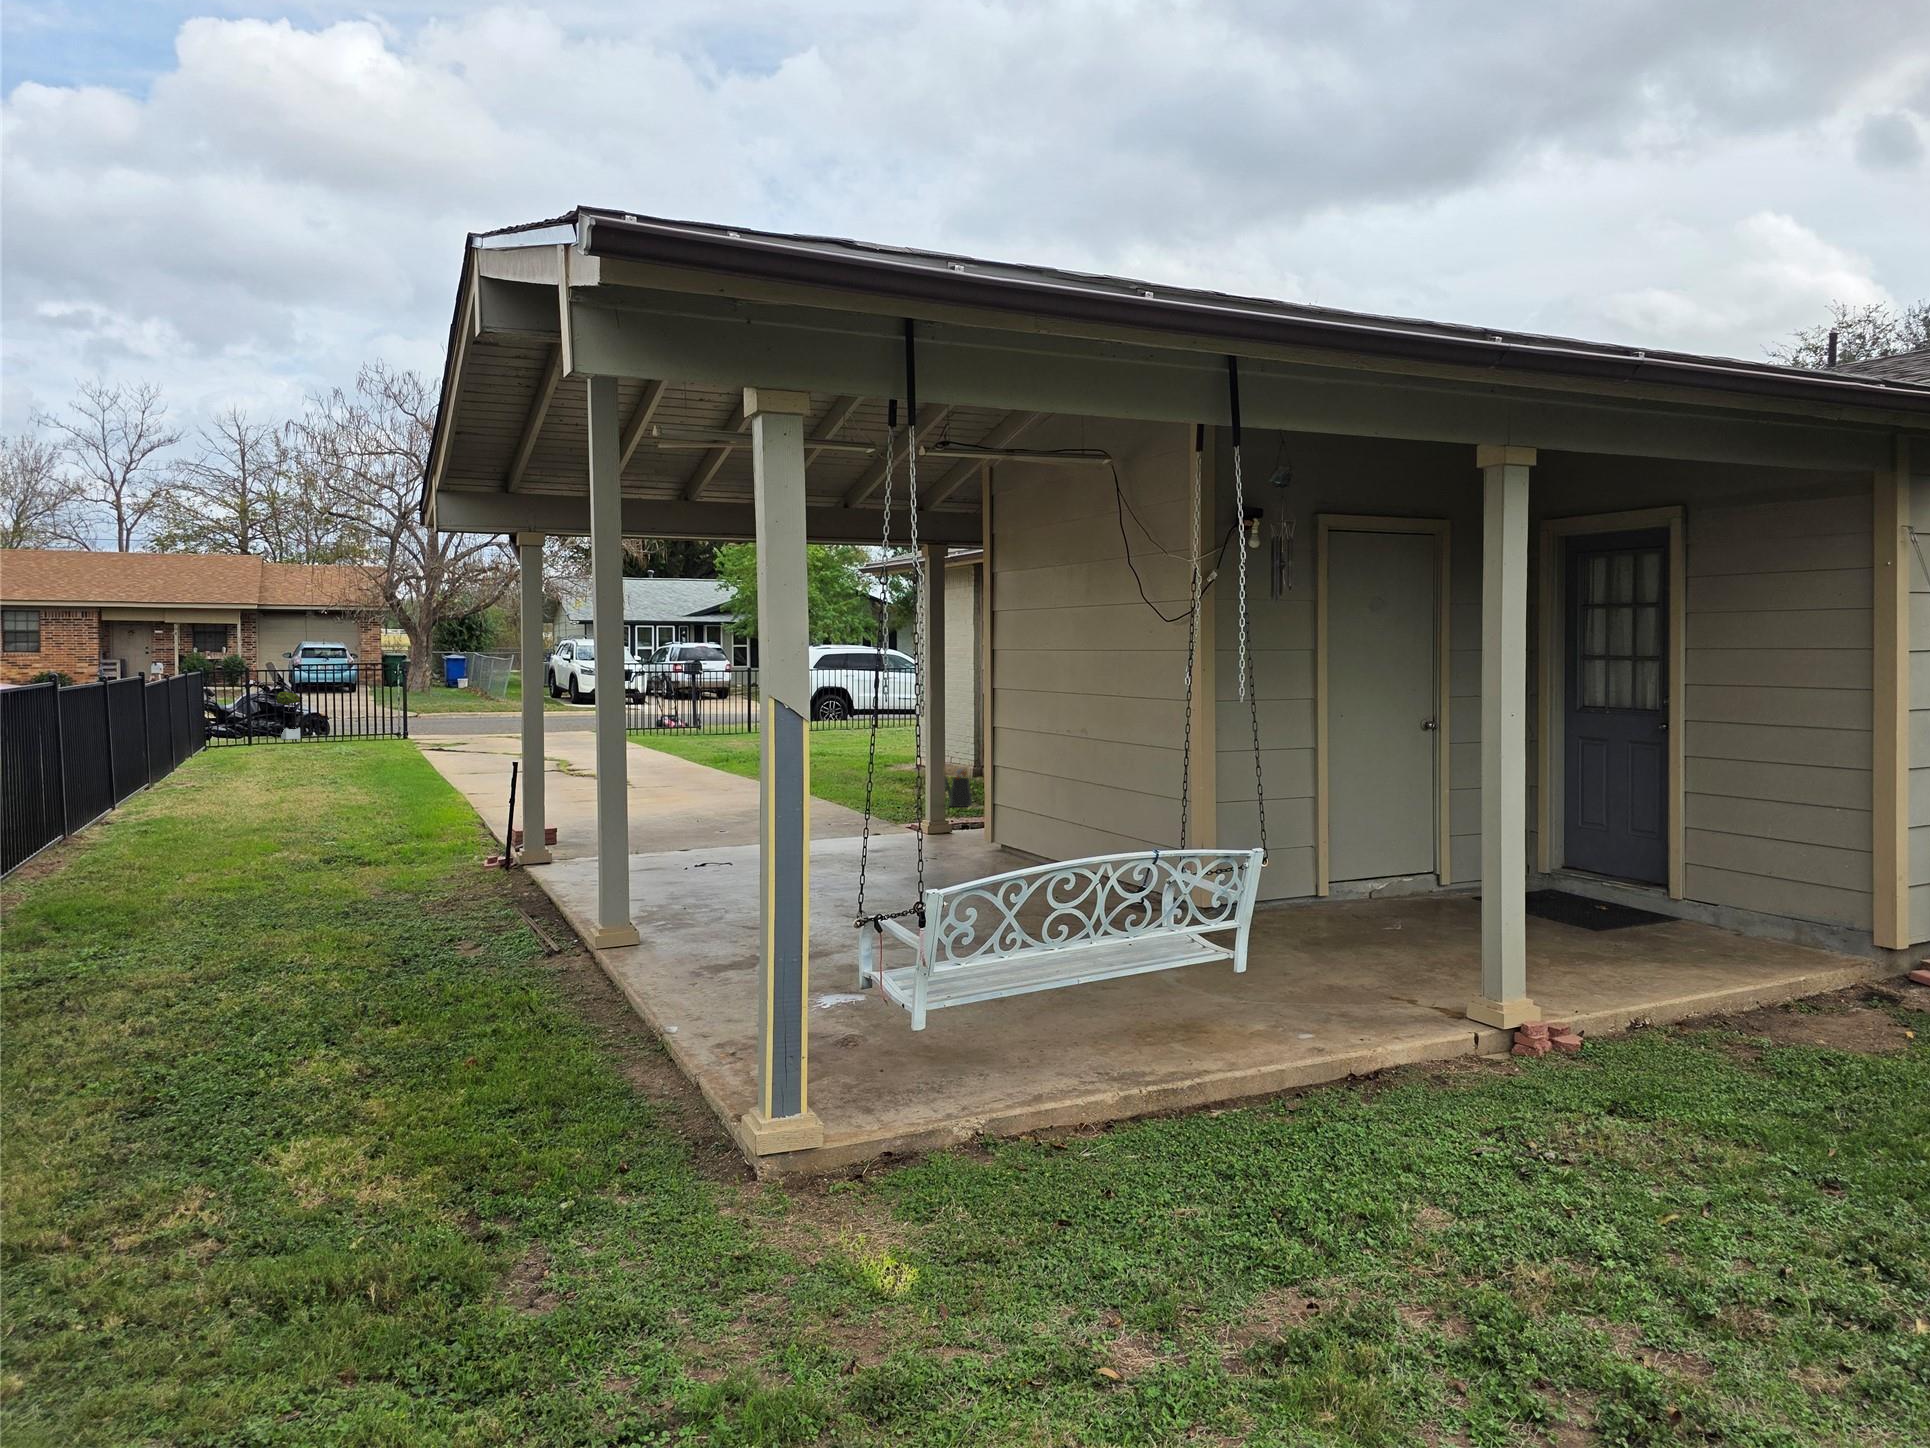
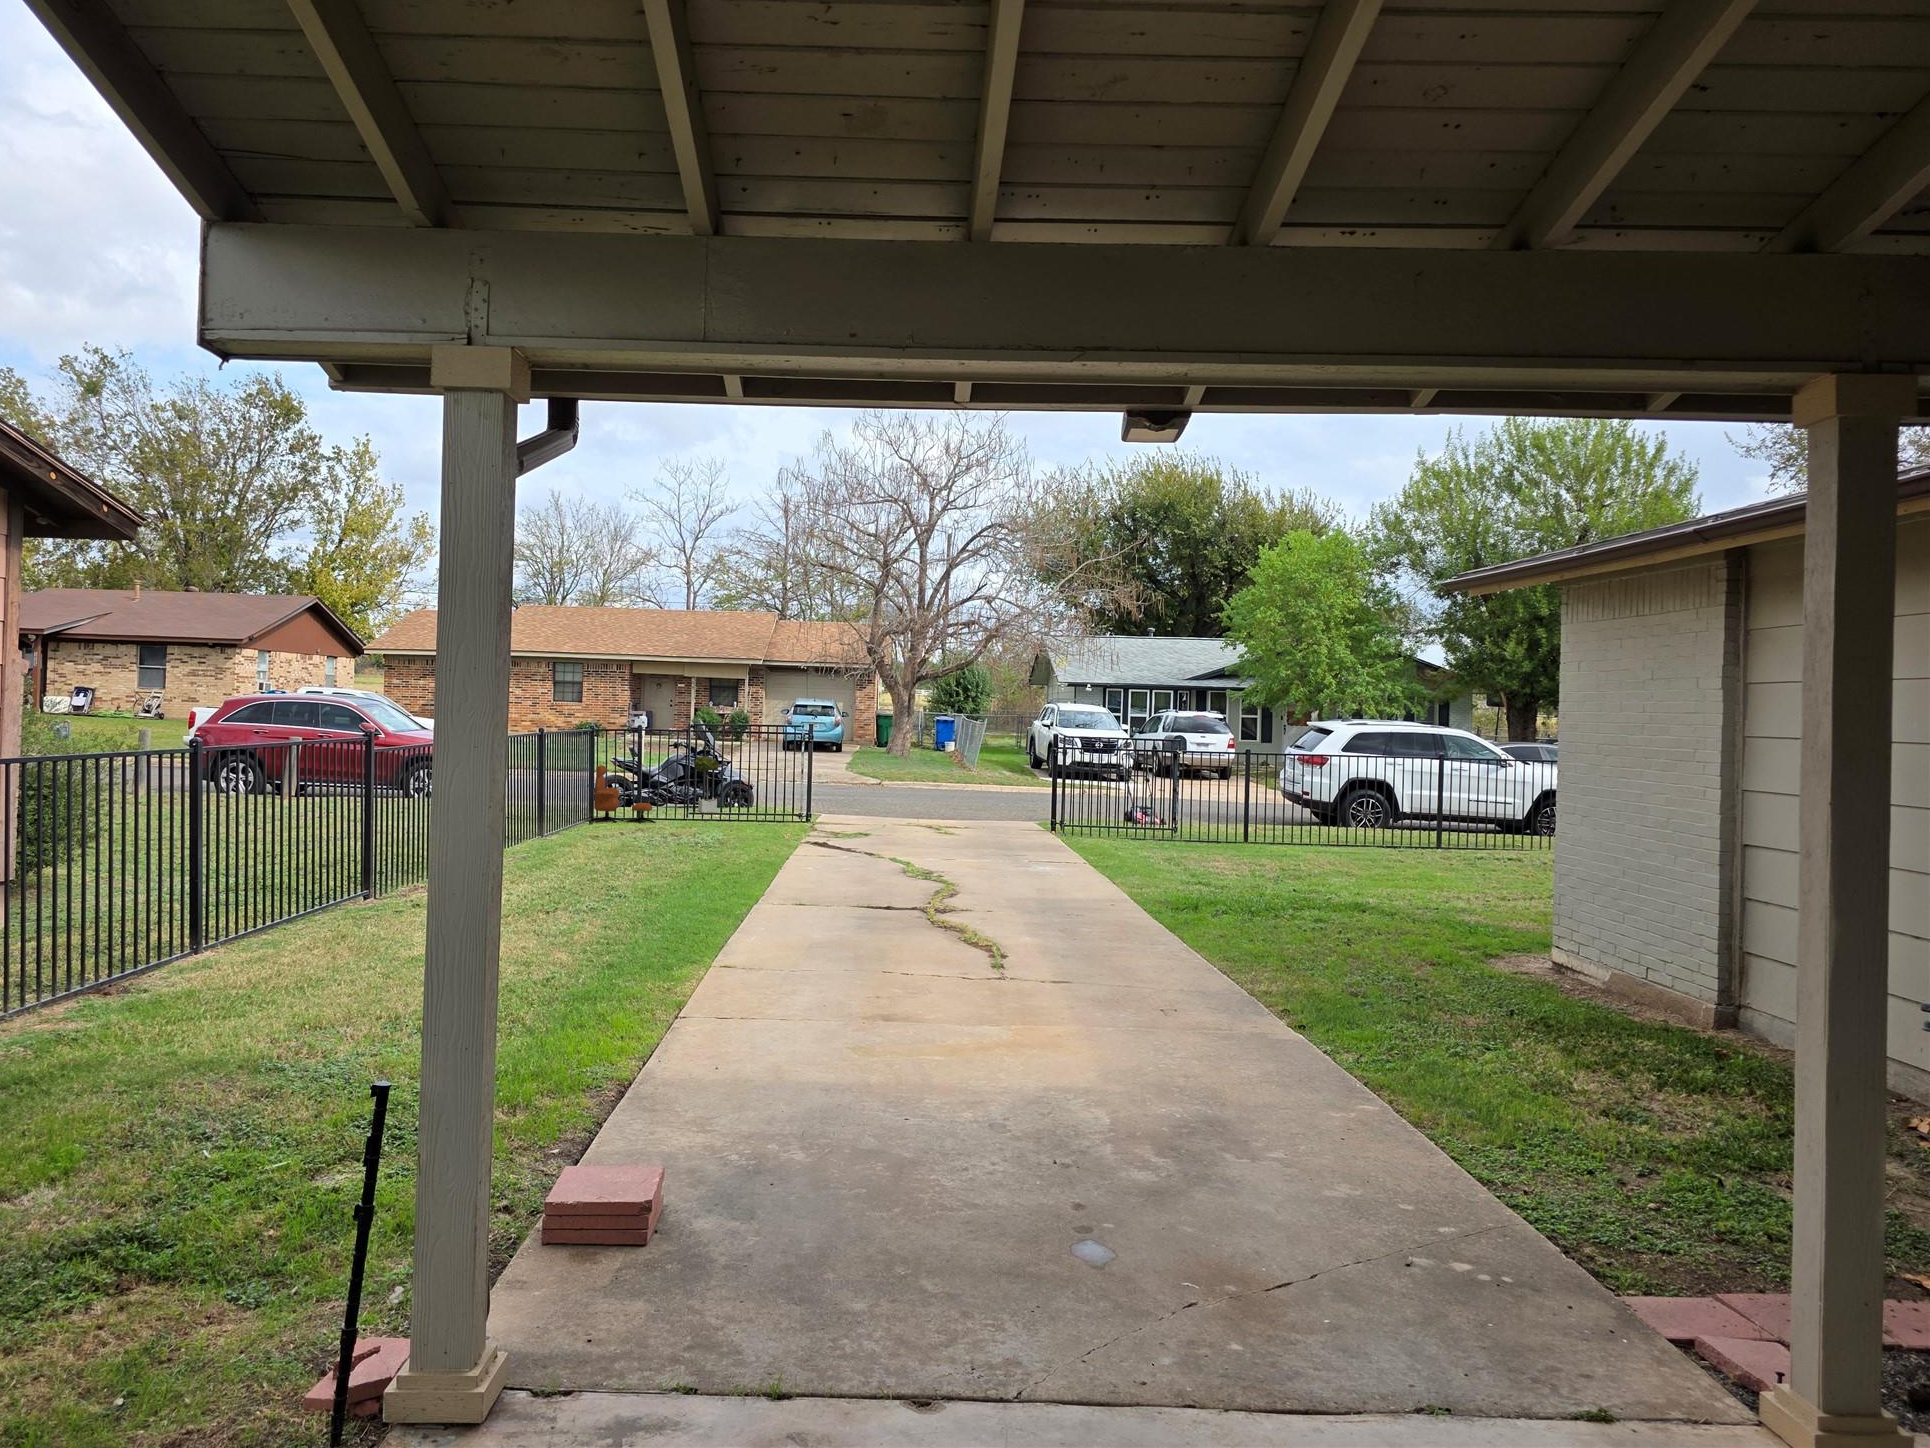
lounge chair: none [192,701,257,749] -> present [591,765,656,823]
watering can: present [945,769,972,807] -> none [1682,1041,1779,1149]

